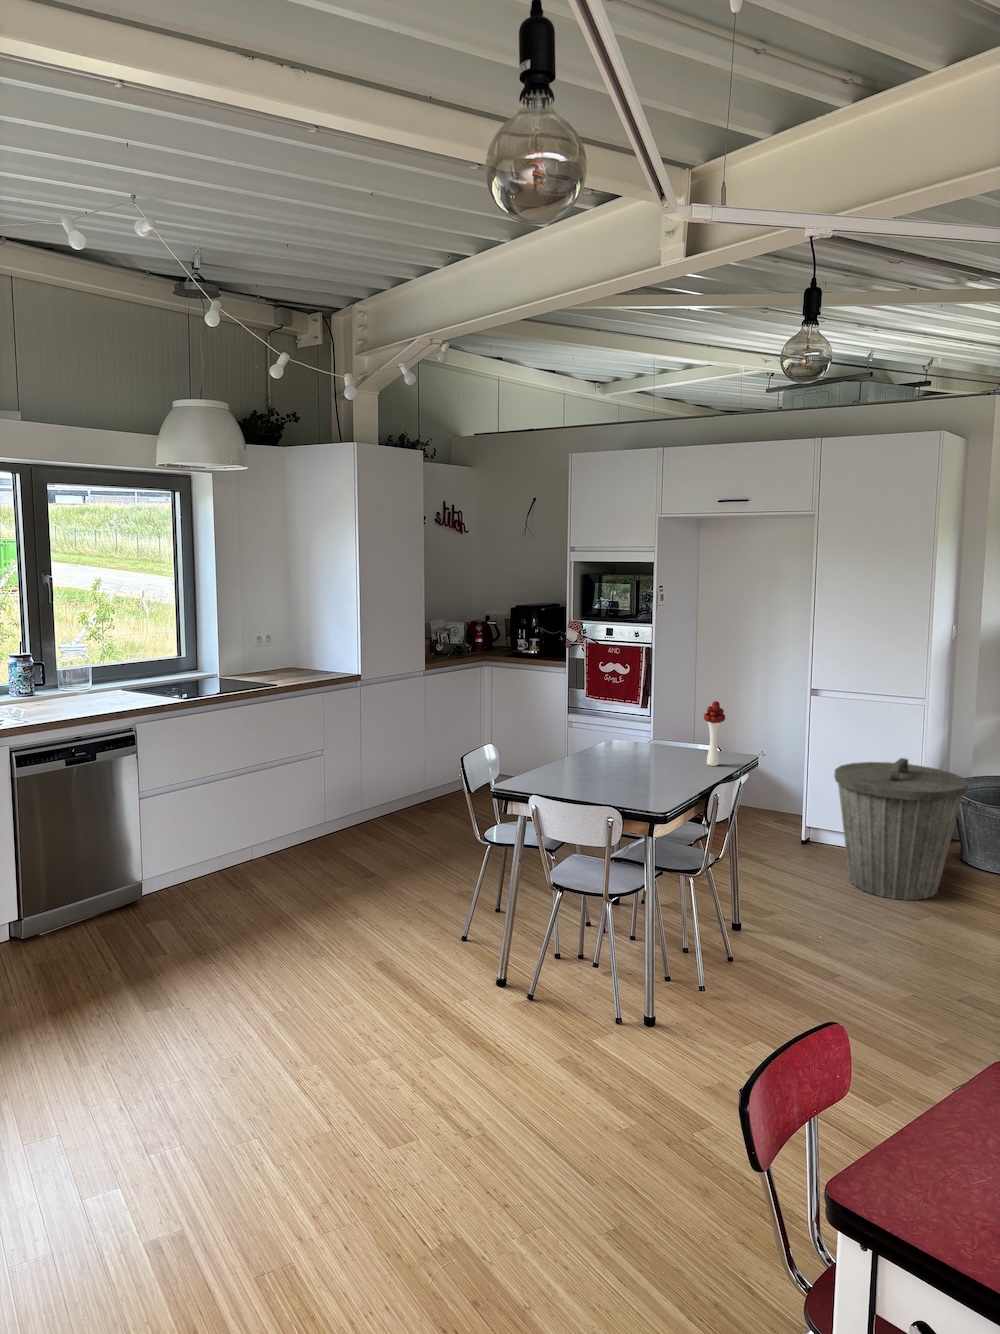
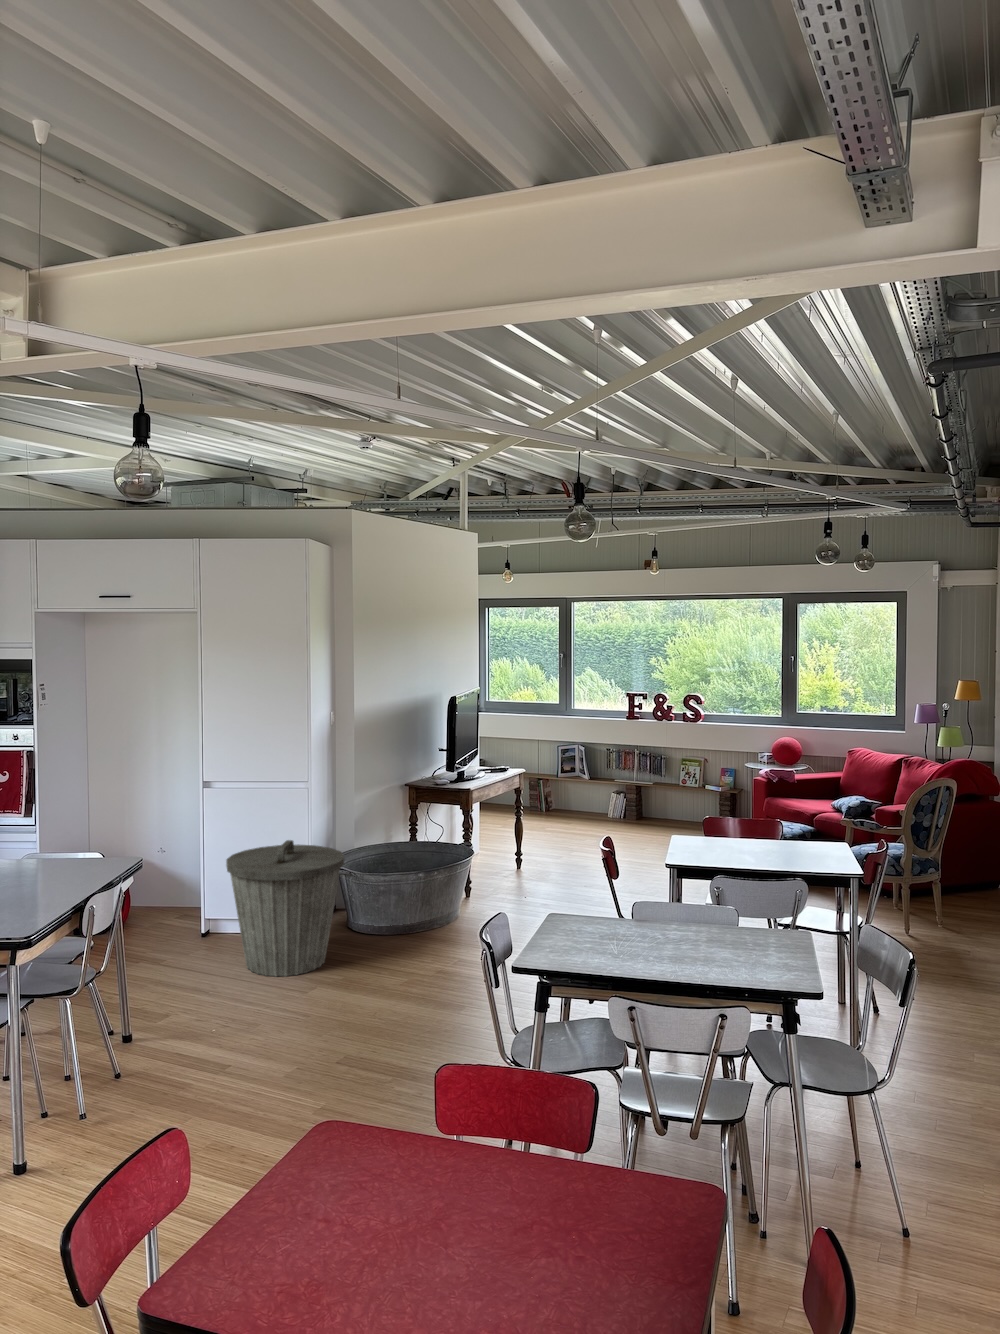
flower bouquet: present [704,701,725,766] -> none [79,808,103,876]

